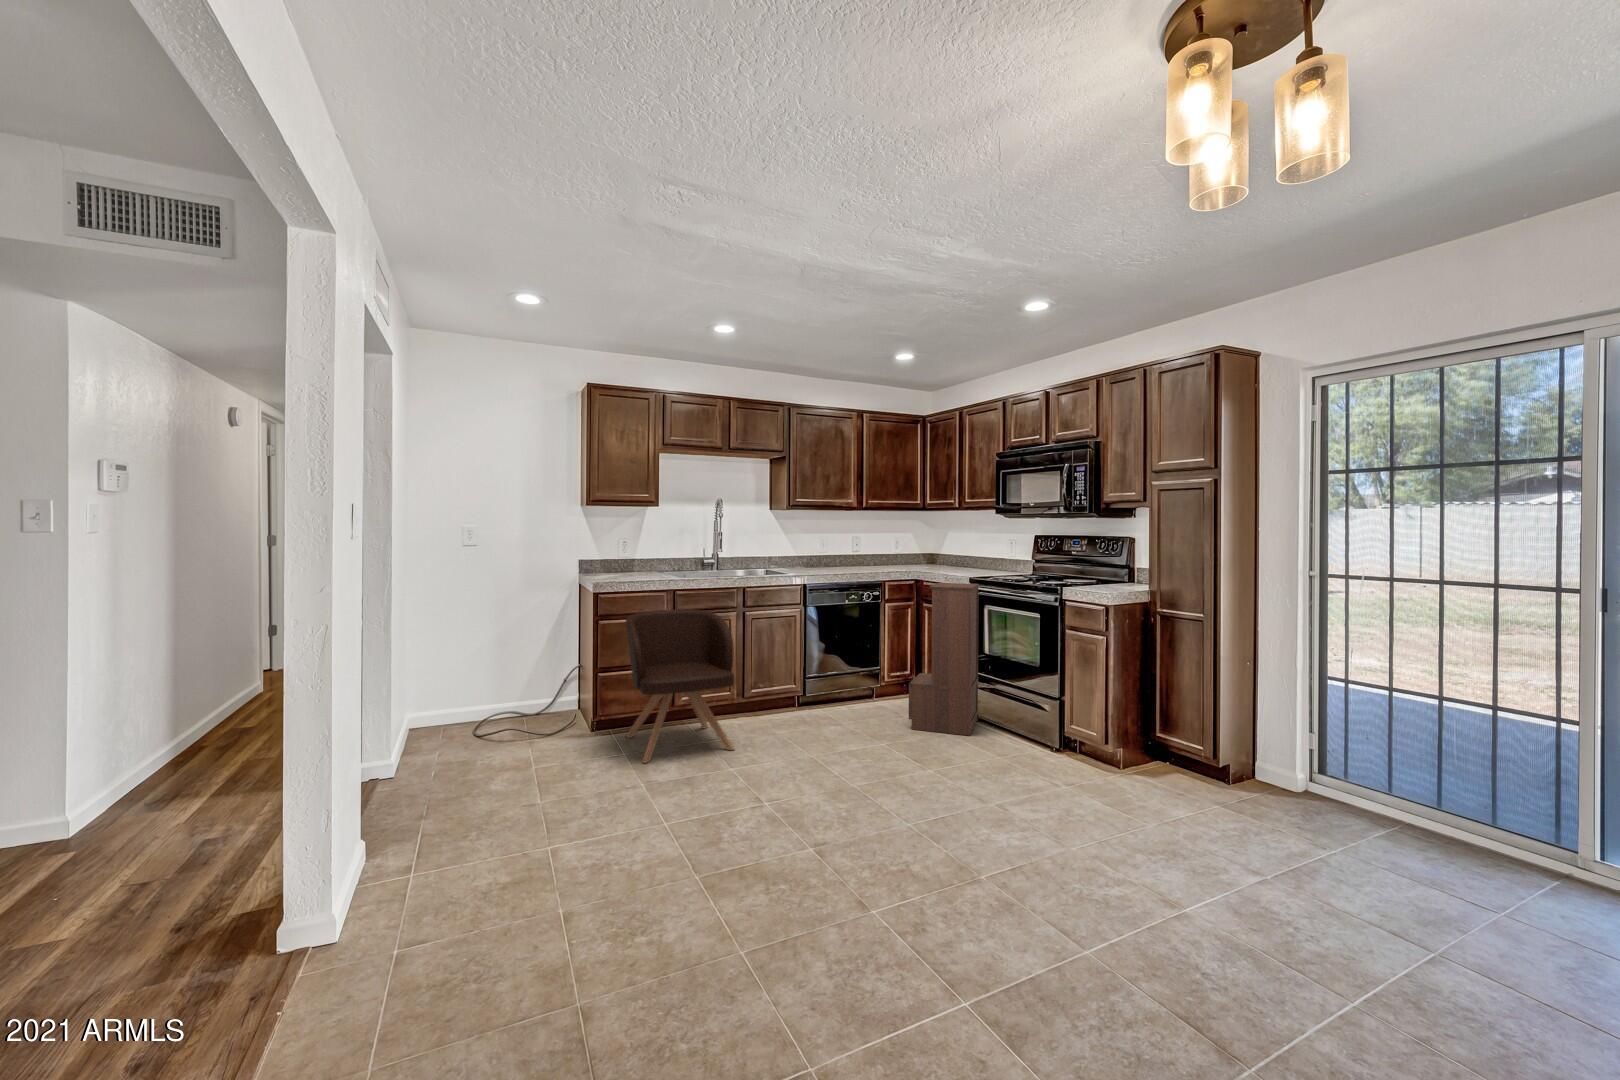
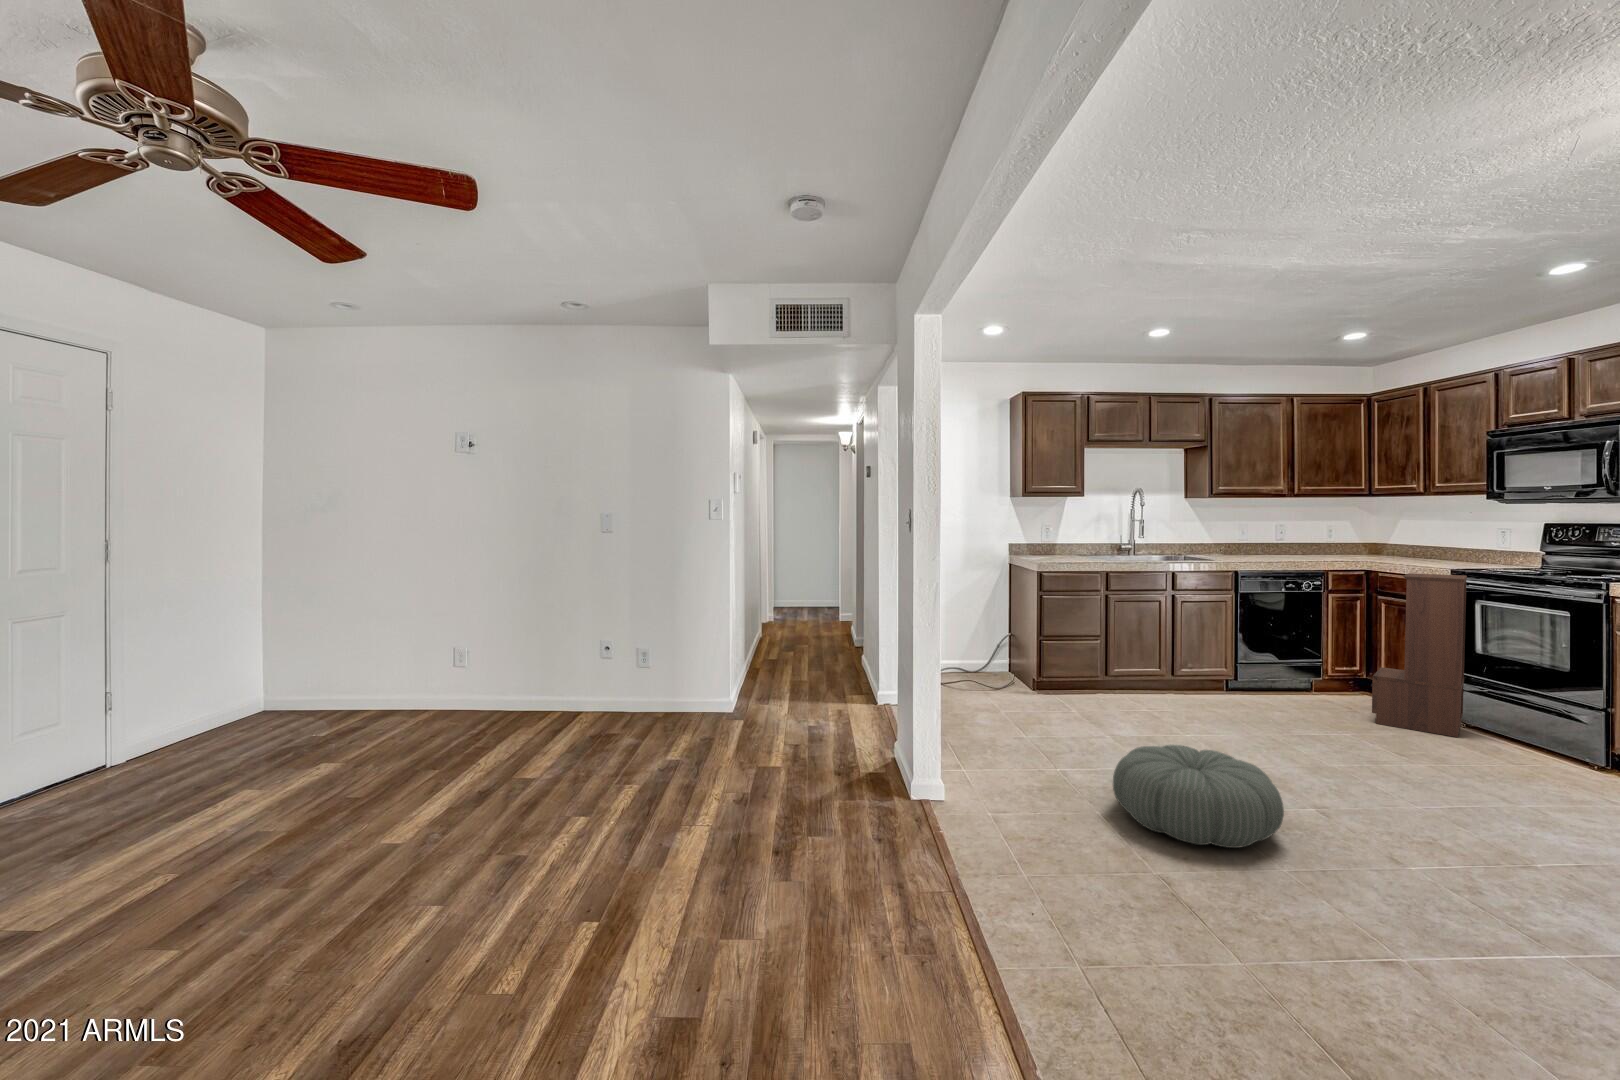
armchair: present [626,609,734,763] -> none [1066,590,1180,719]
pouf: none [577,803,758,940] -> present [1113,745,1284,848]

